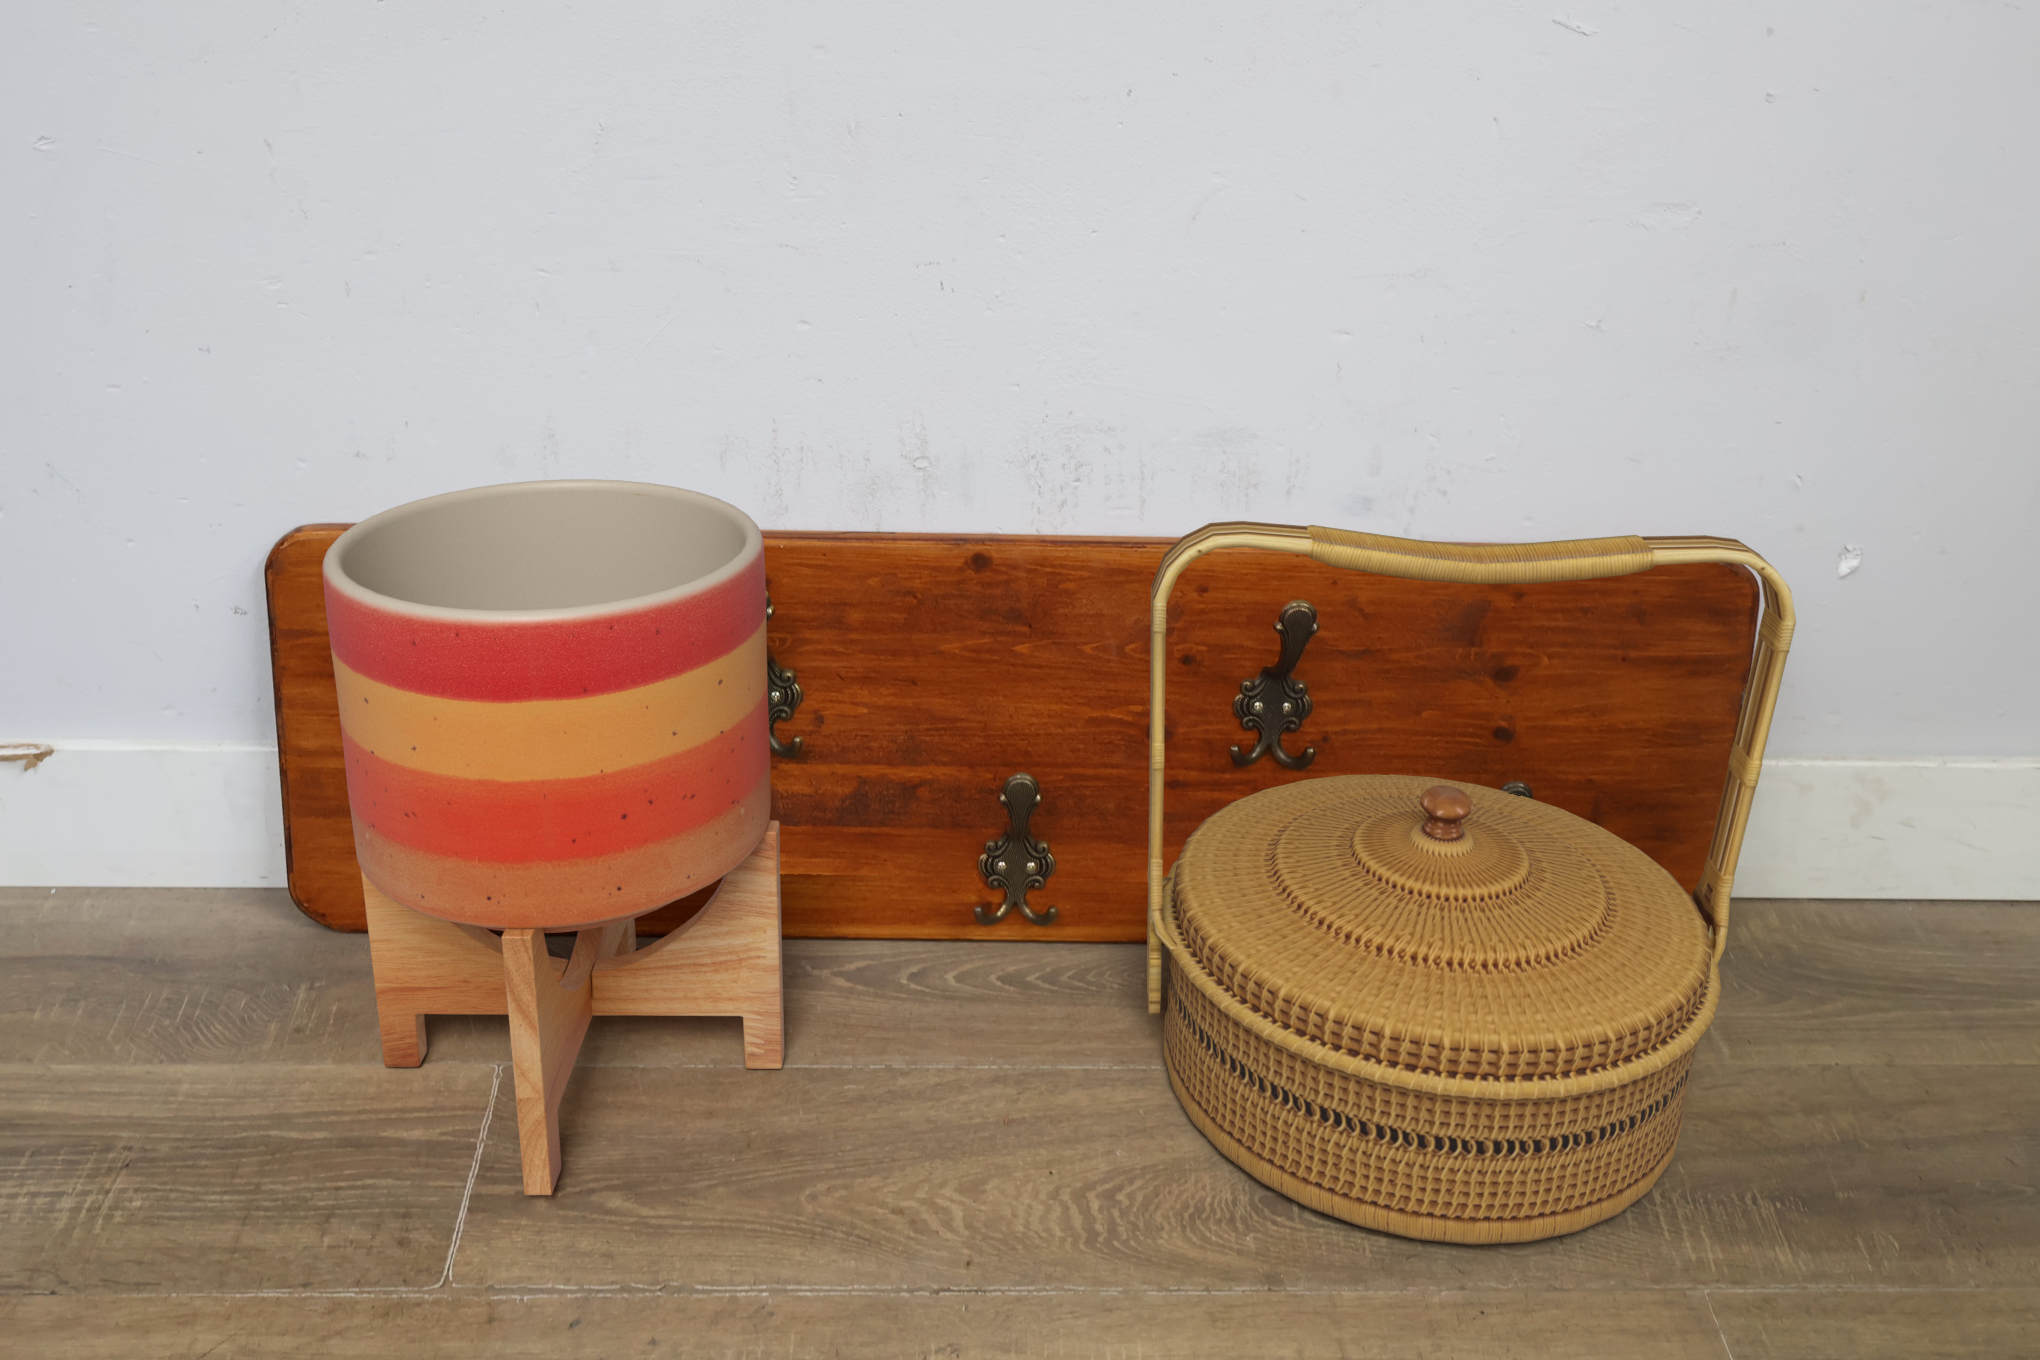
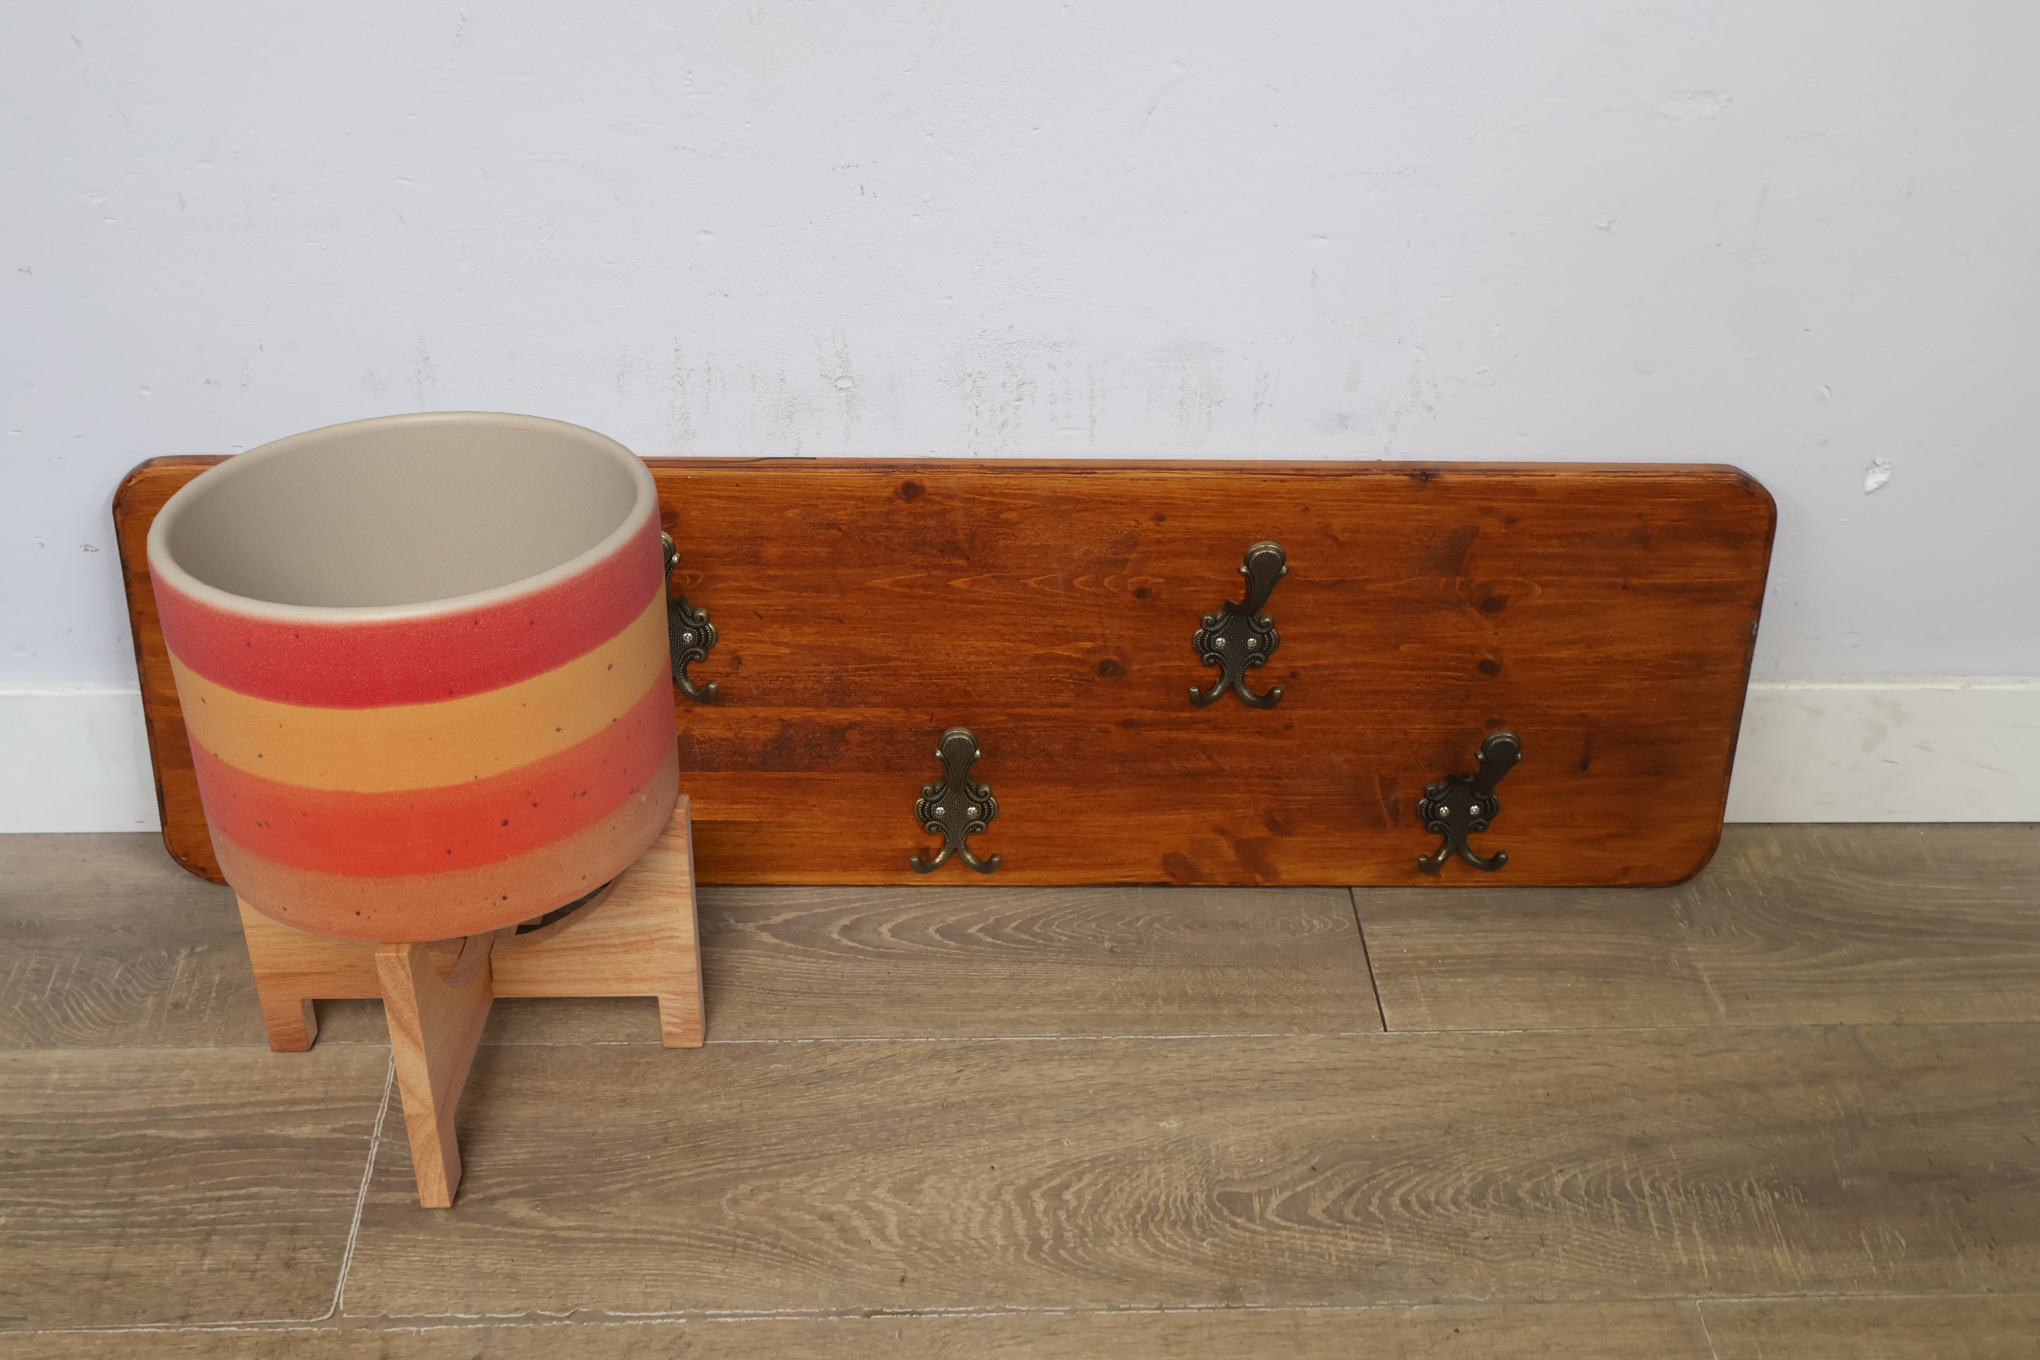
woven basket: present [1147,521,1796,1245] -> none [1098,467,1828,1252]

